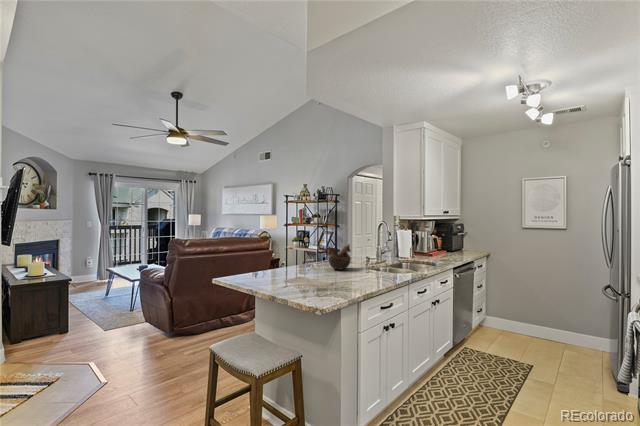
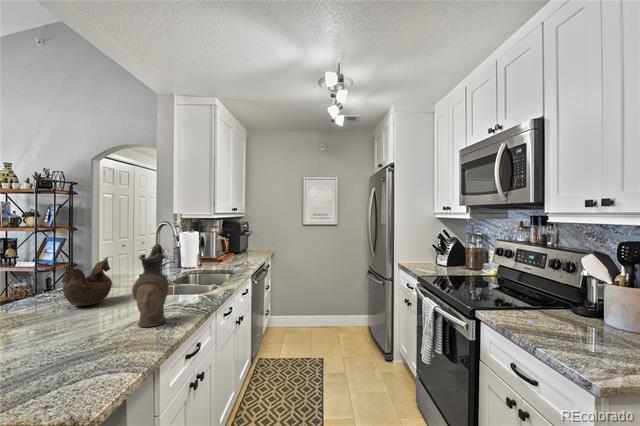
ceramic pitcher: none [356,237,374,282] -> present [132,244,169,327]

